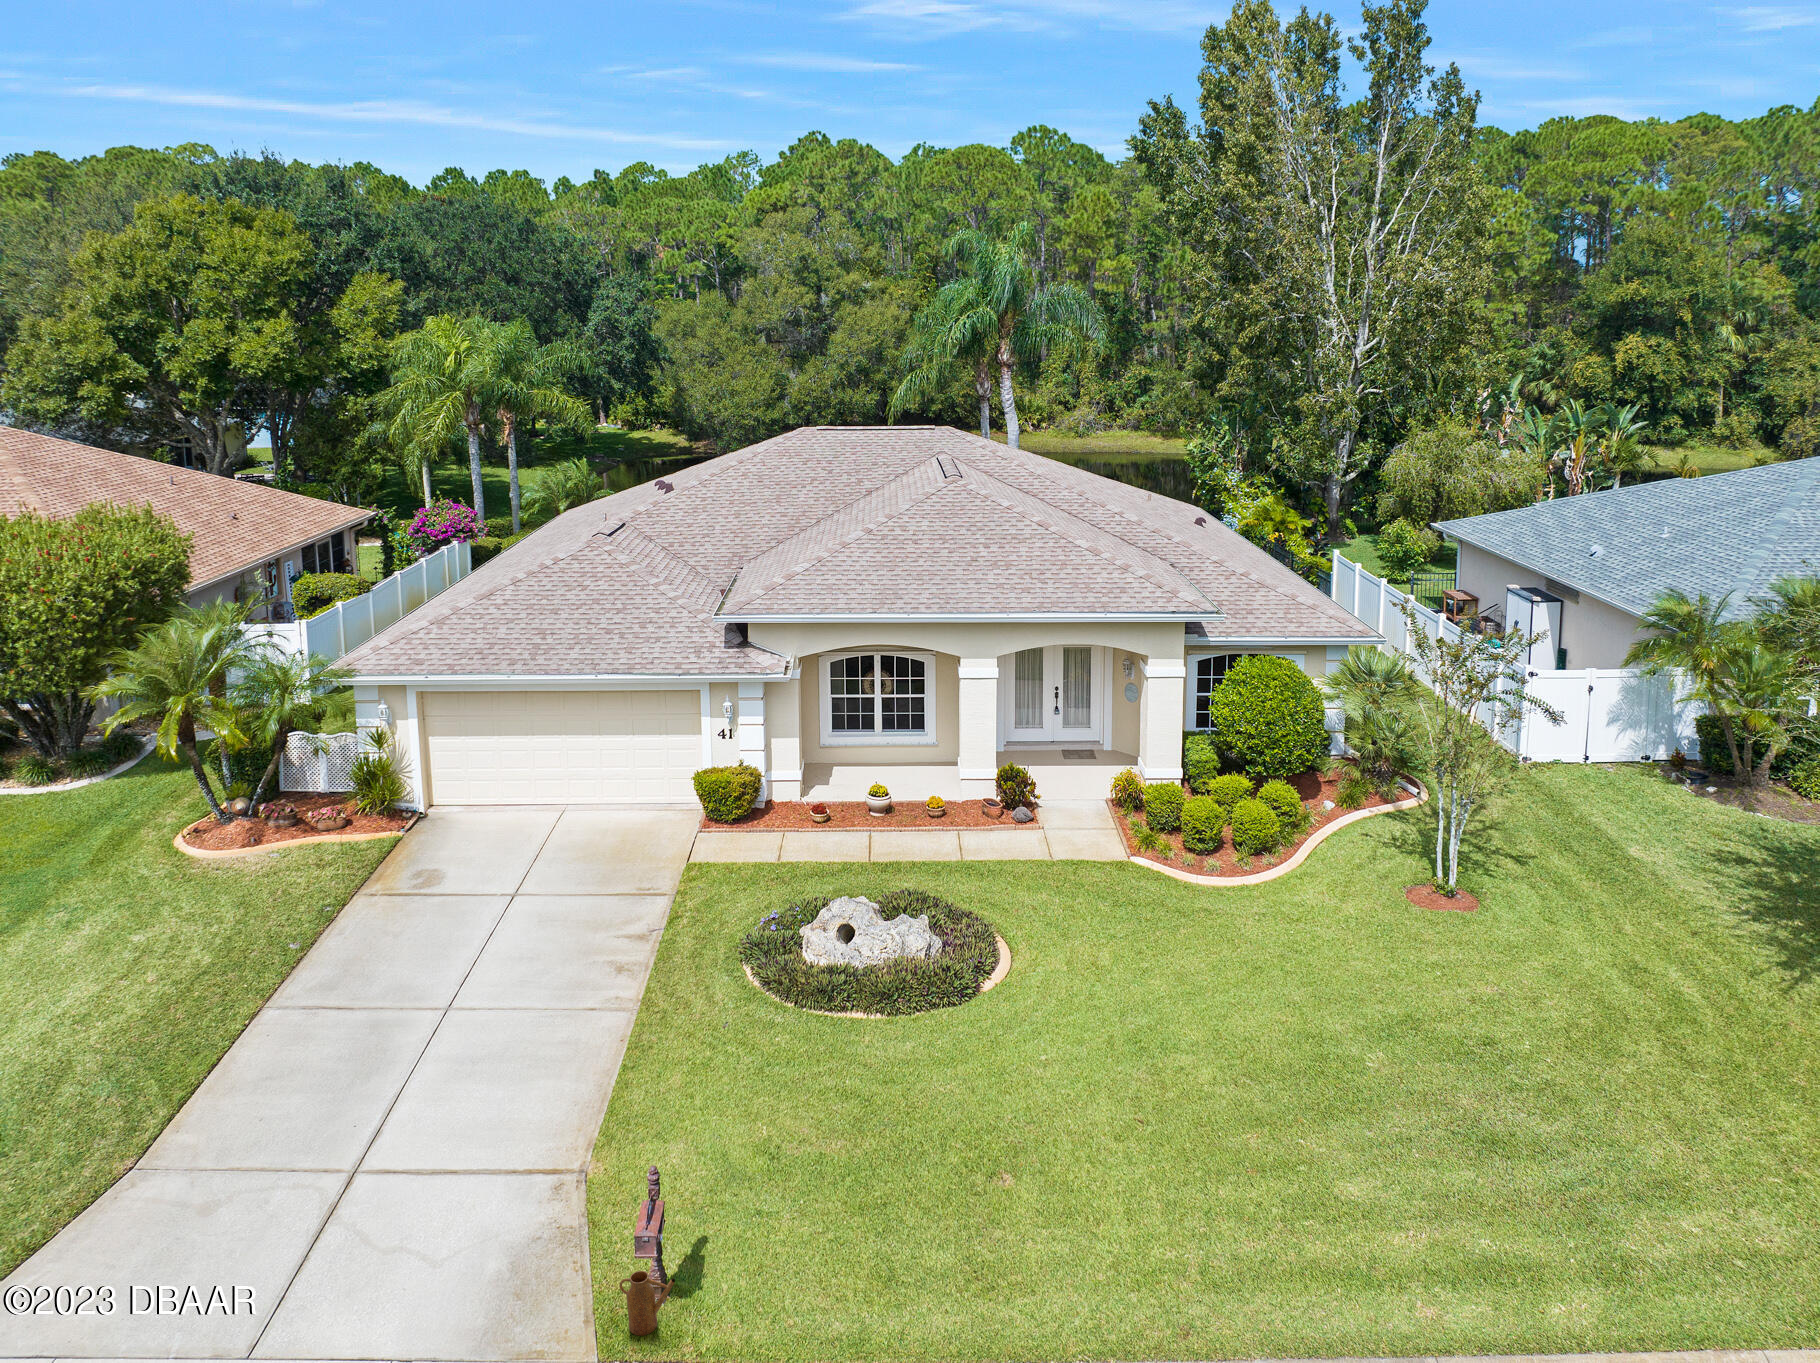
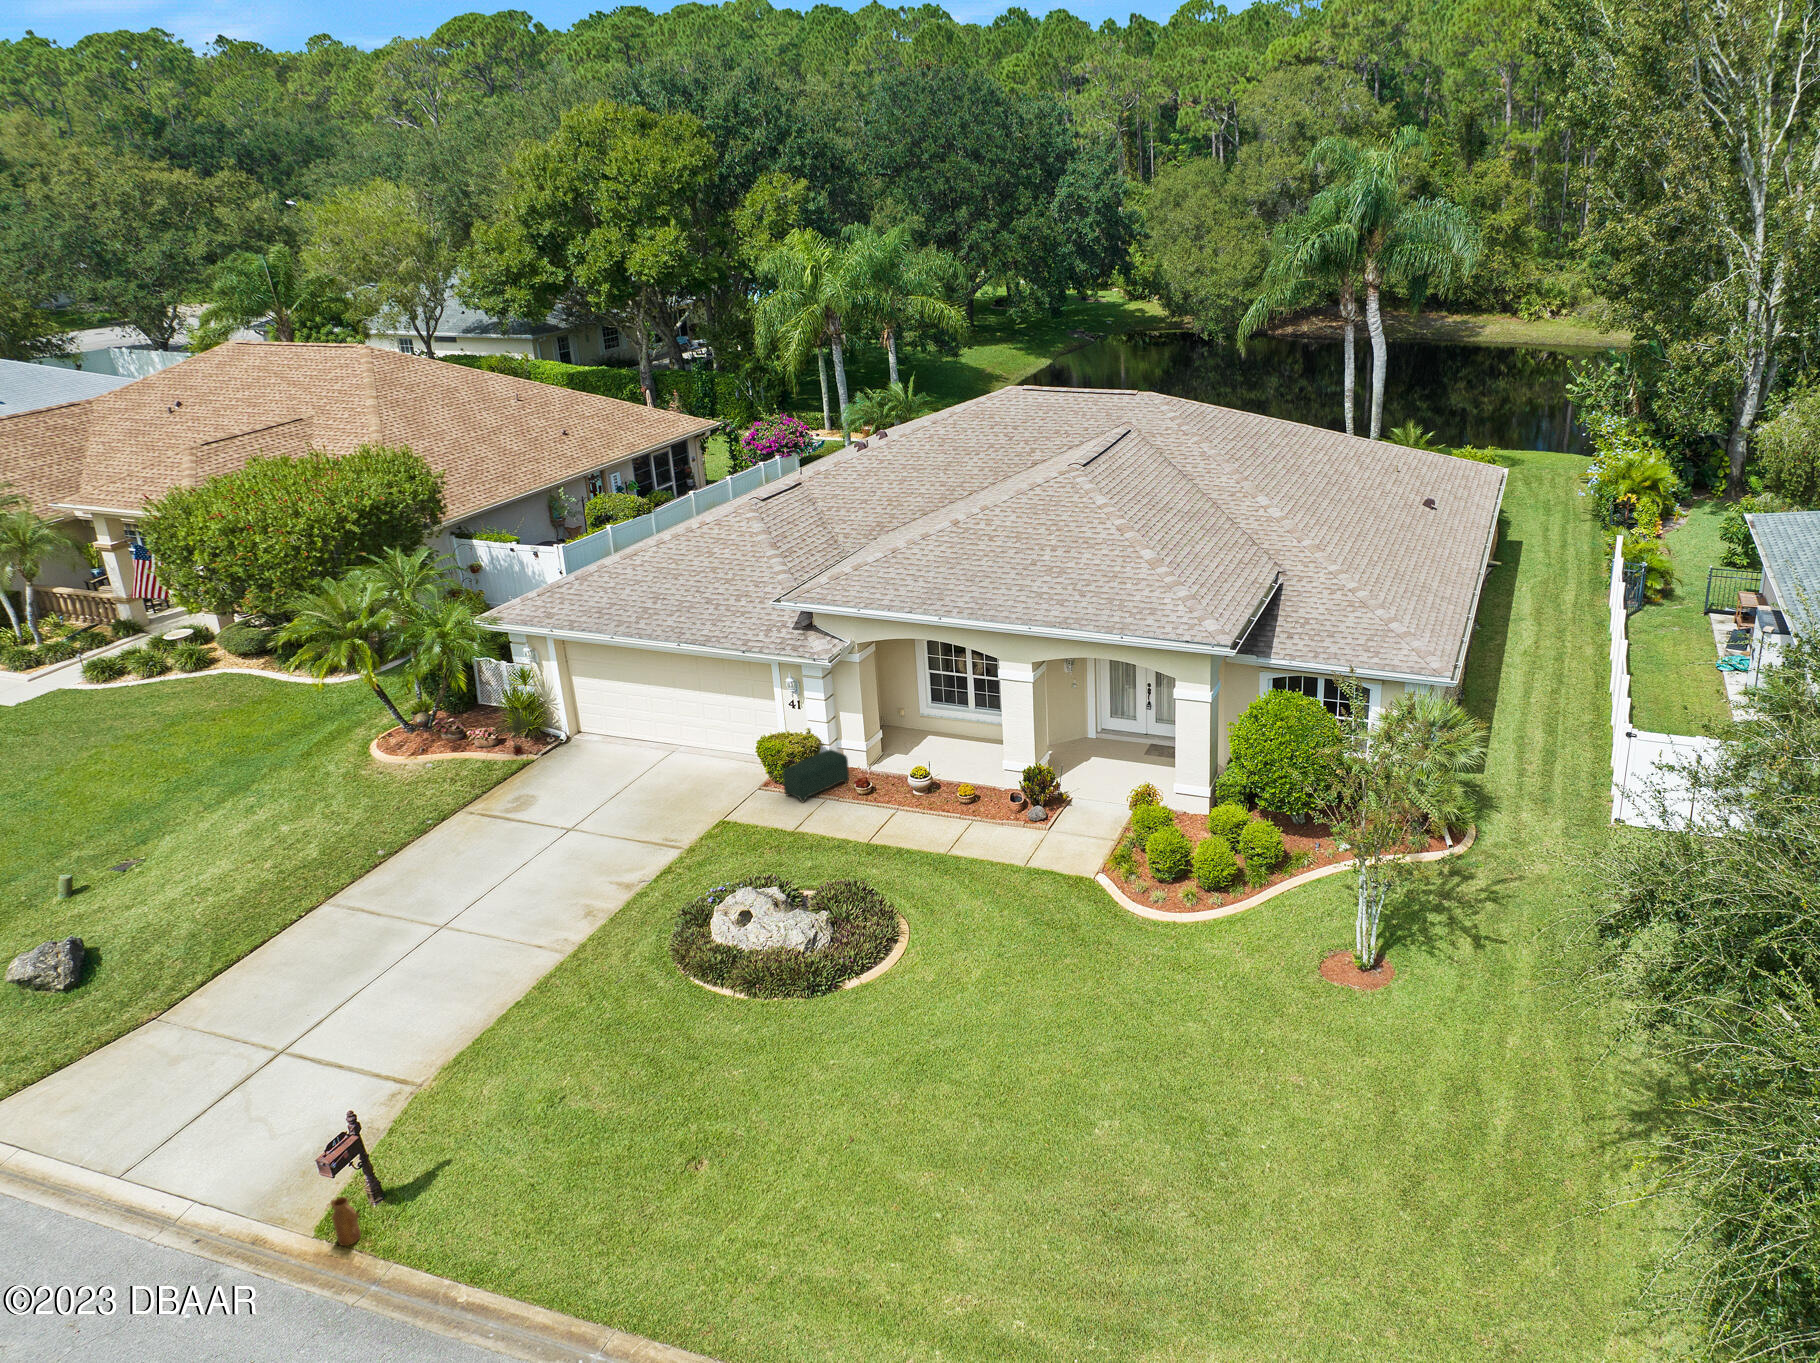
potted tree: none [357,779,405,835] -> present [497,710,533,755]
bench: none [737,780,795,834] -> present [783,750,849,802]

